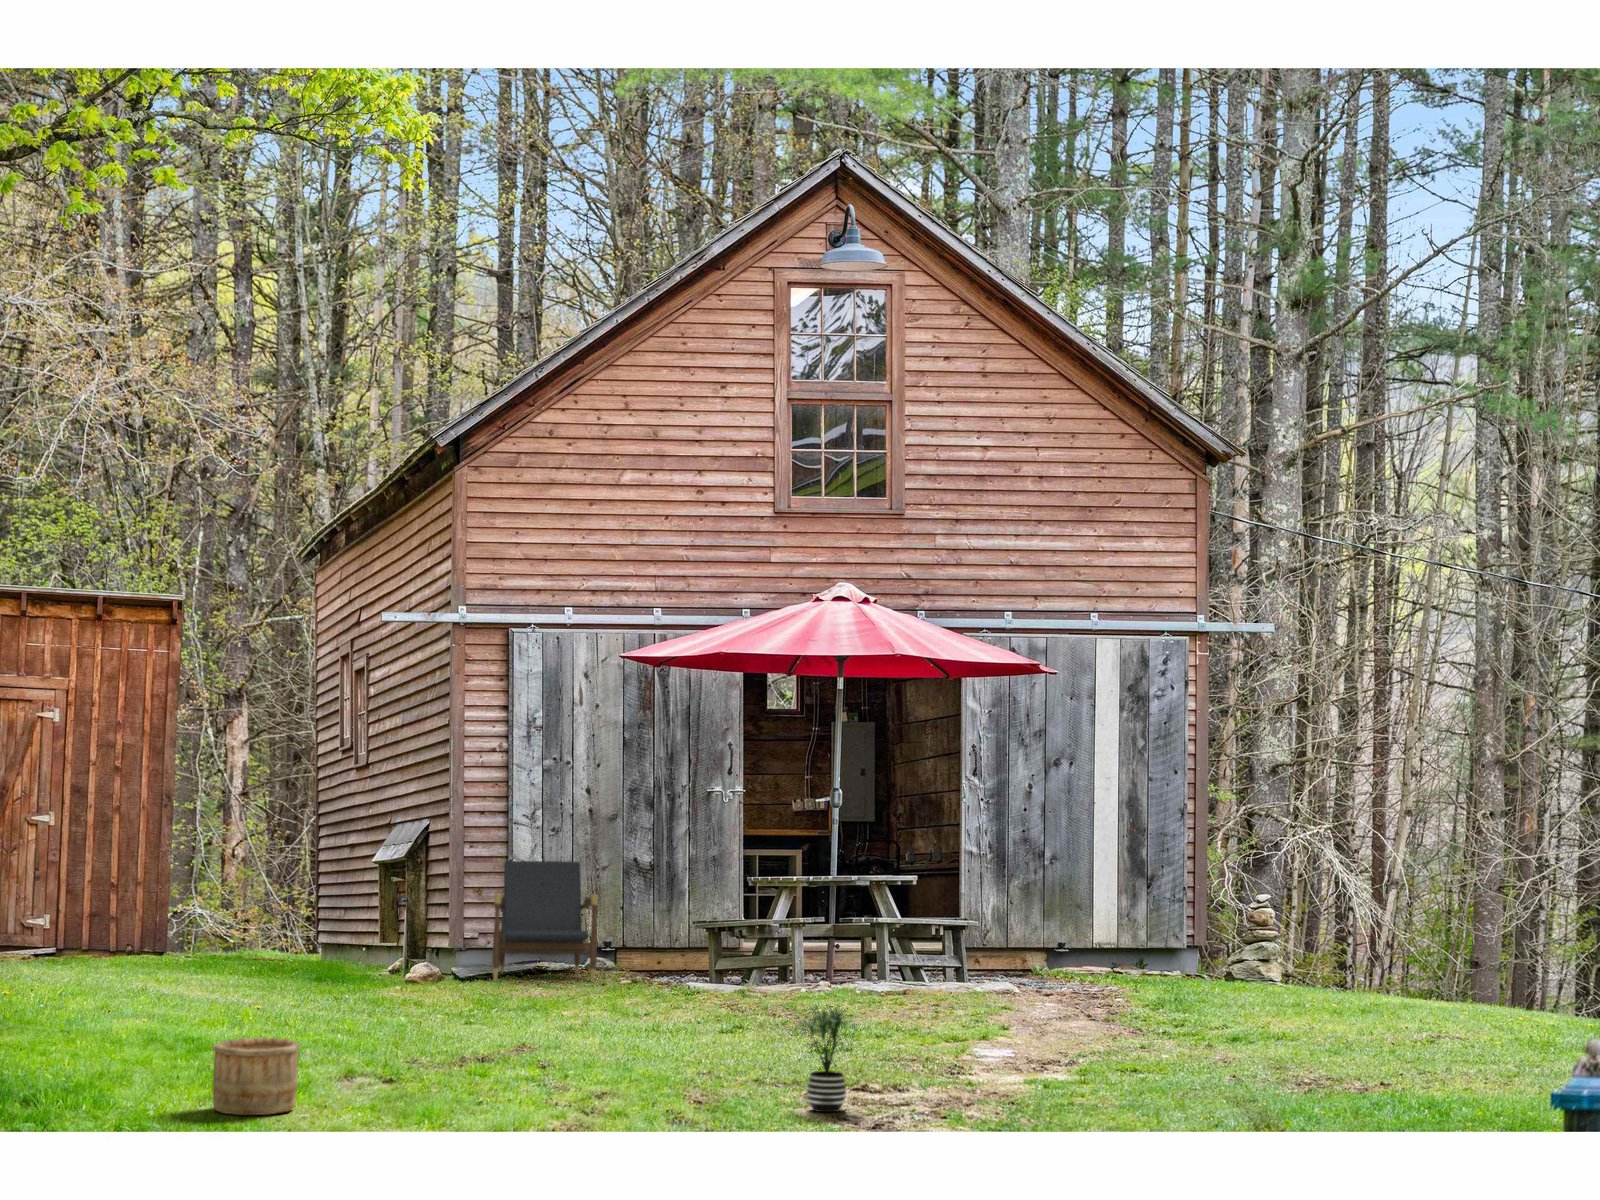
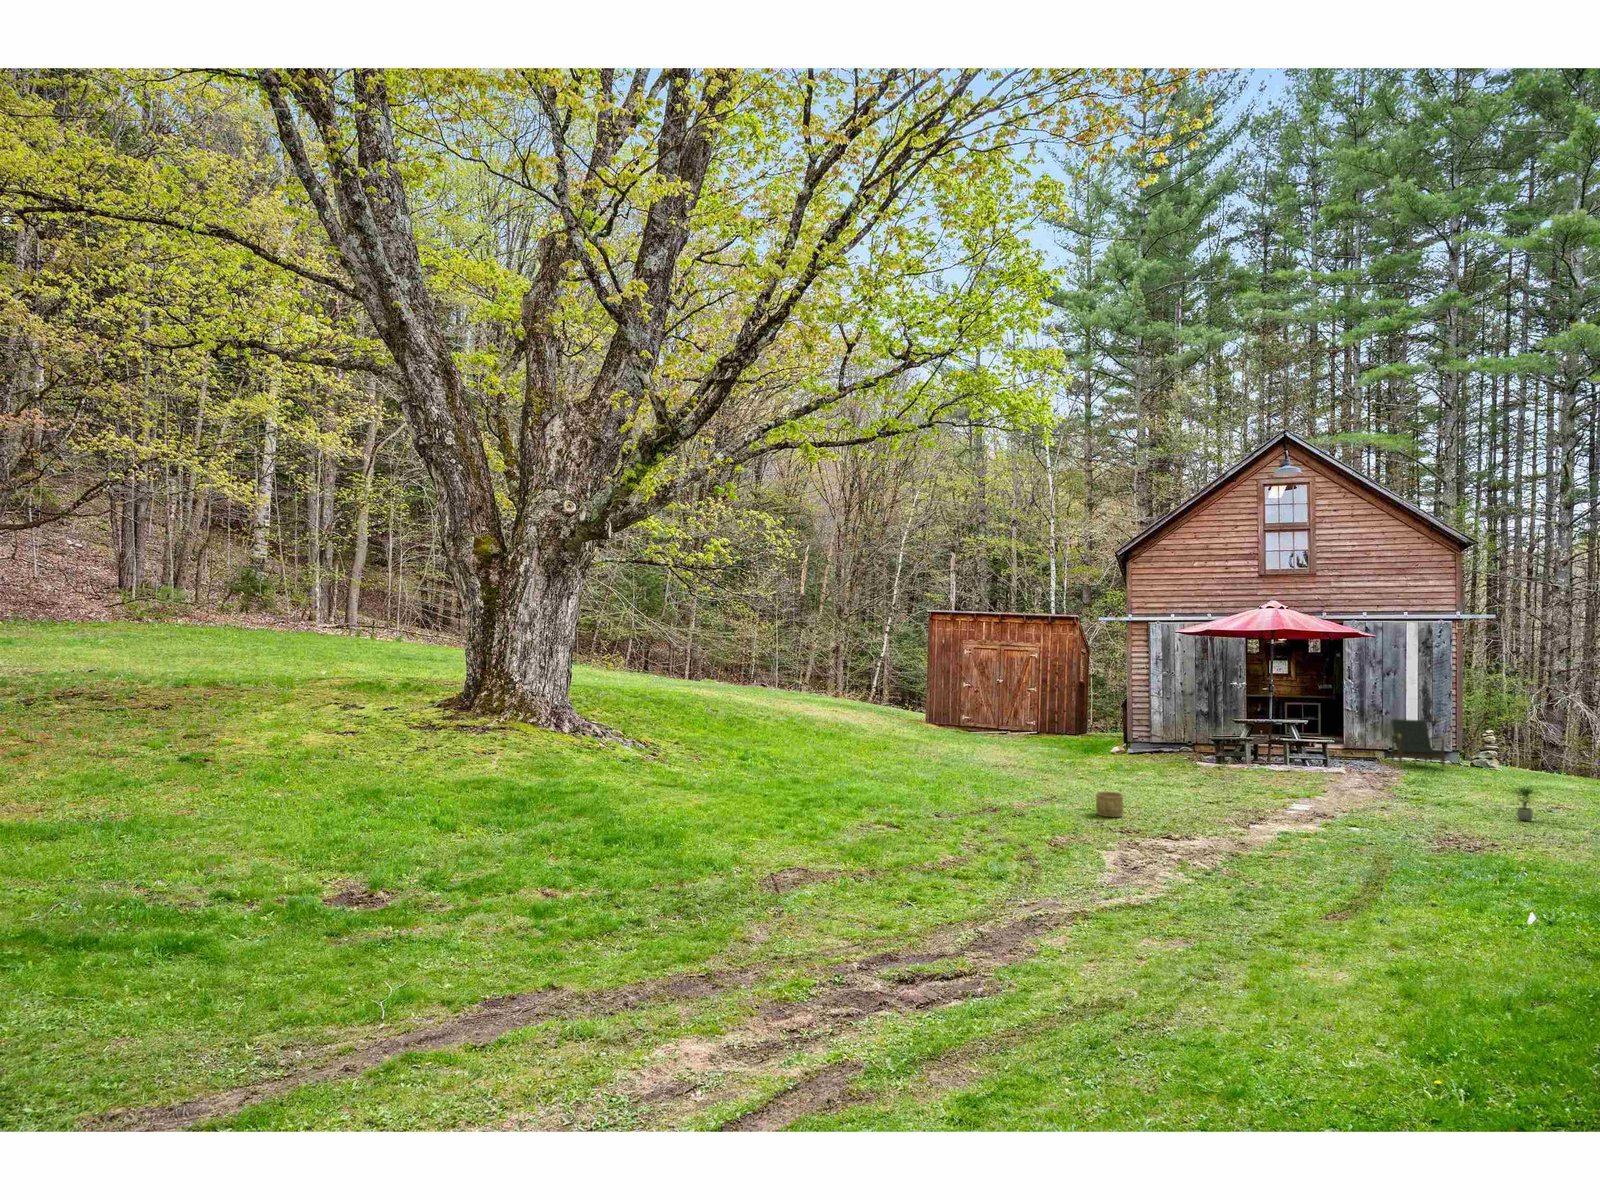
lounge chair: present [492,860,598,982] -> present [1391,719,1445,769]
potted plant: present [789,1006,861,1112] -> present [1512,786,1533,822]

